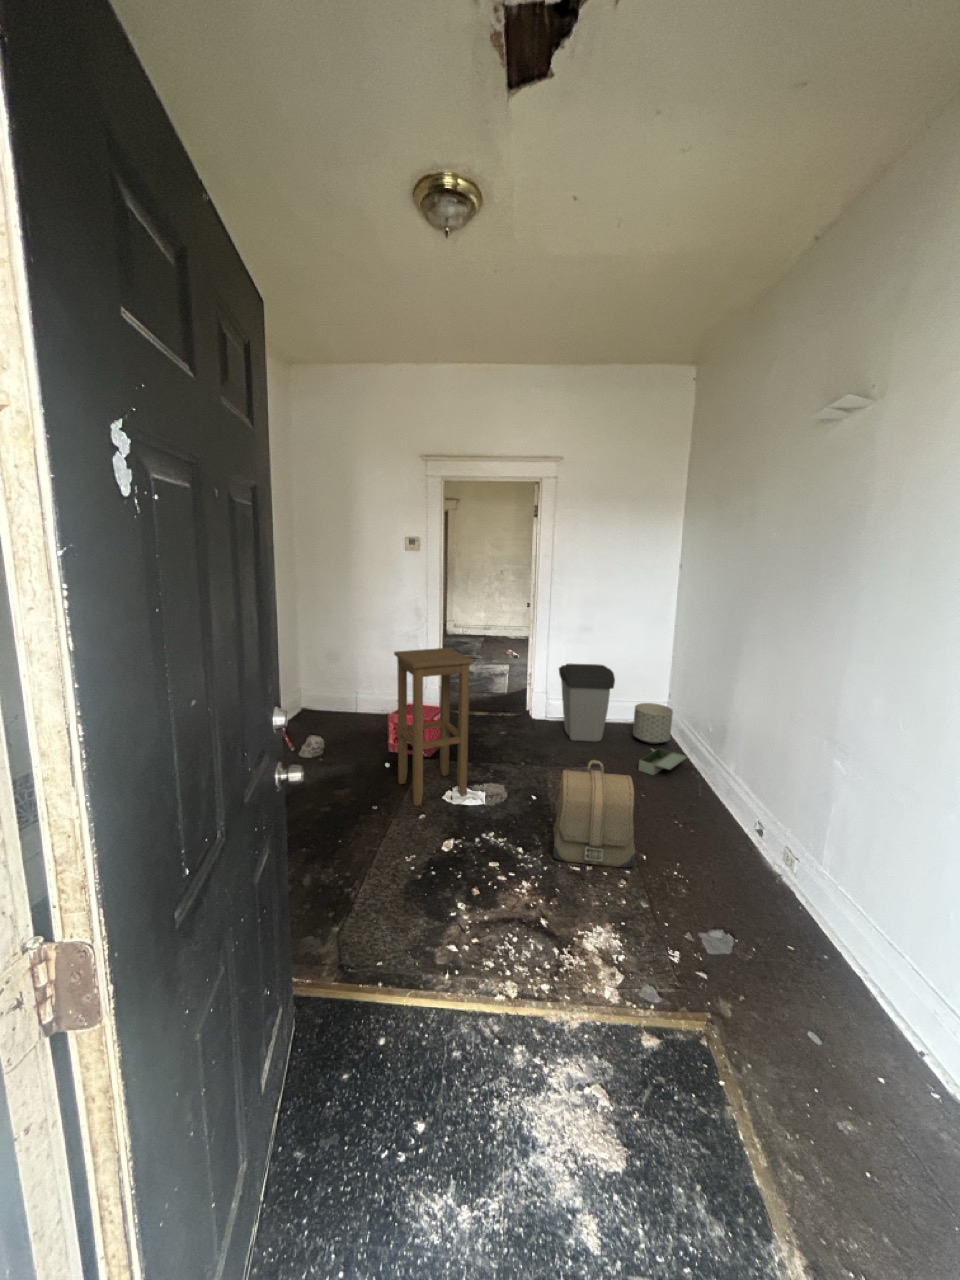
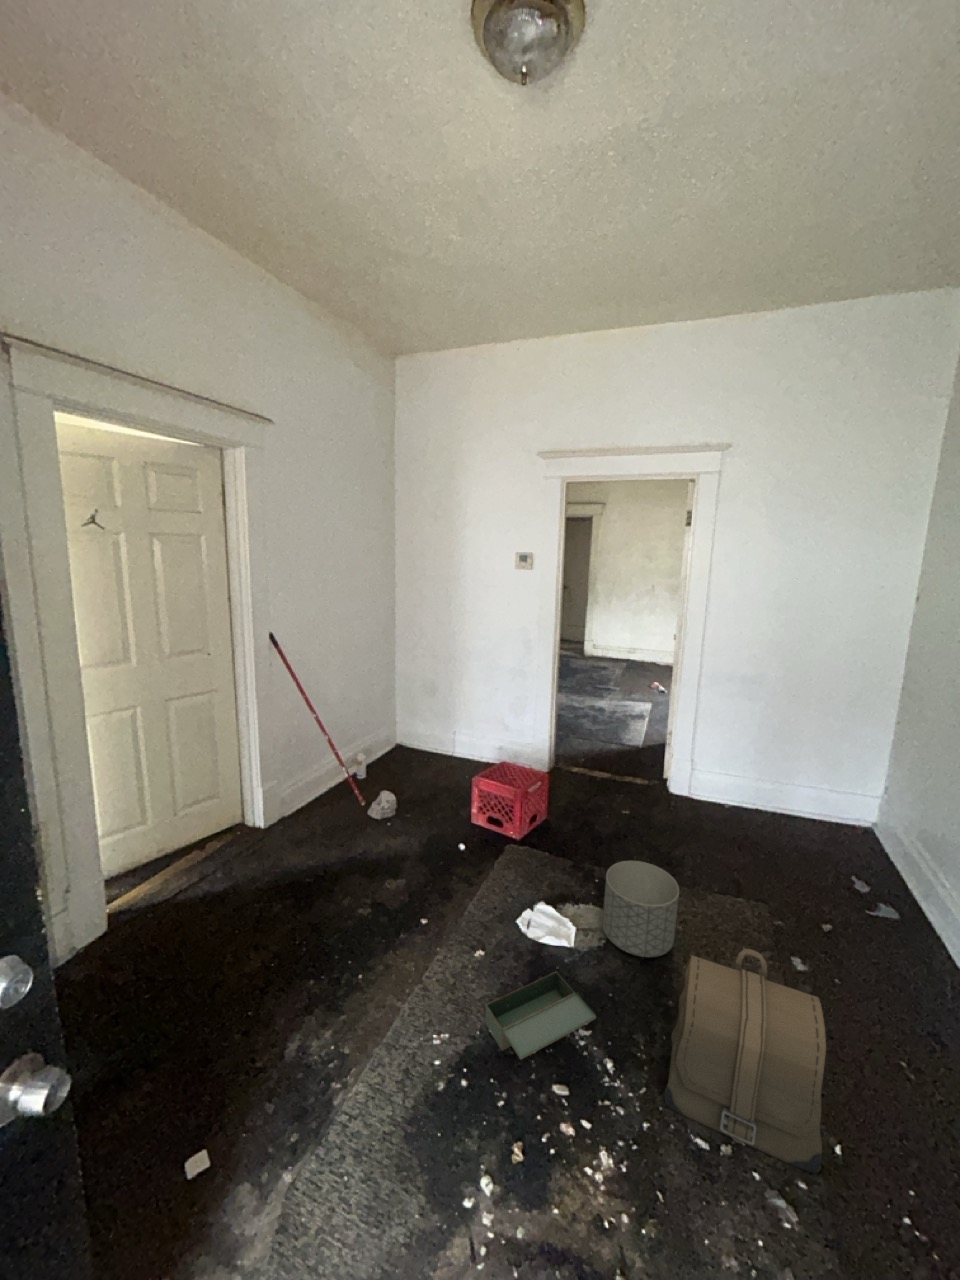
stool: present [394,648,473,806] -> none [466,709,567,930]
trash can: present [559,664,615,742] -> none [711,730,799,851]
planter: present [633,703,673,744] -> present [603,861,679,957]
toolbox: present [639,749,687,775] -> present [485,972,596,1059]

